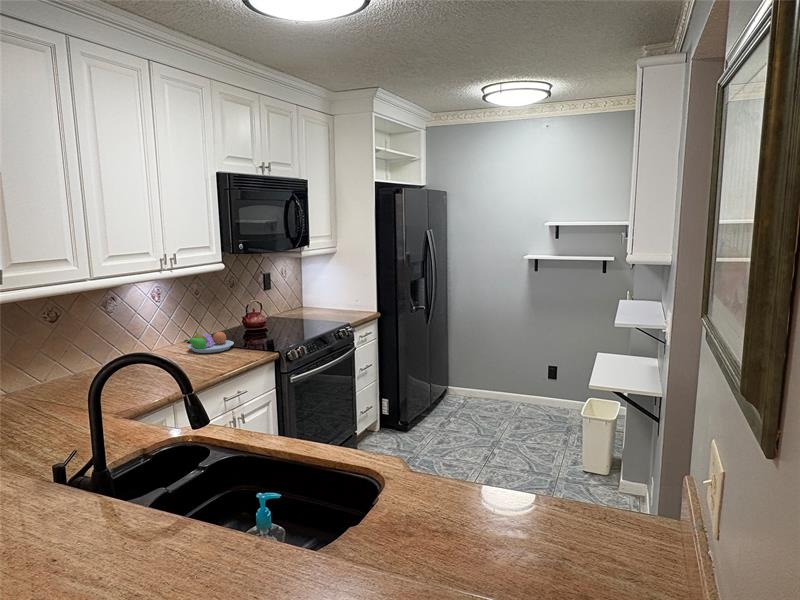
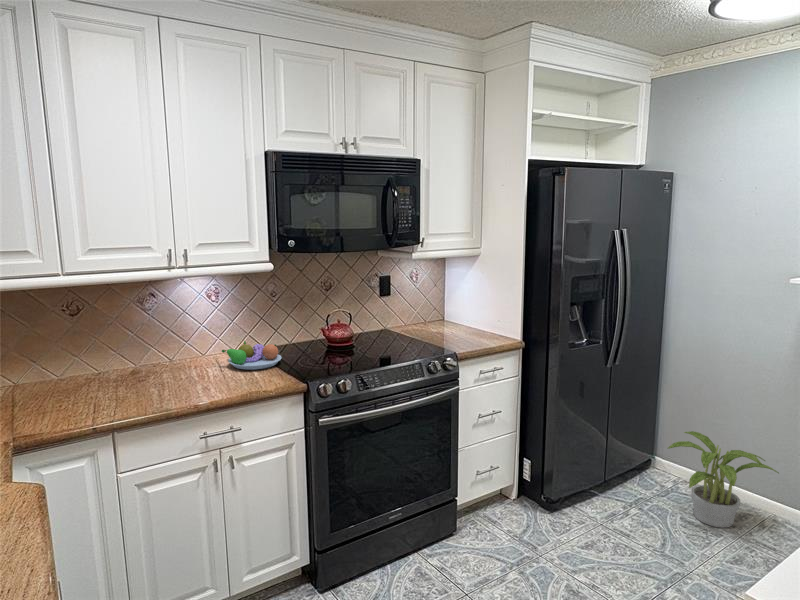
potted plant: none [468,361,525,416] -> present [668,431,779,528]

